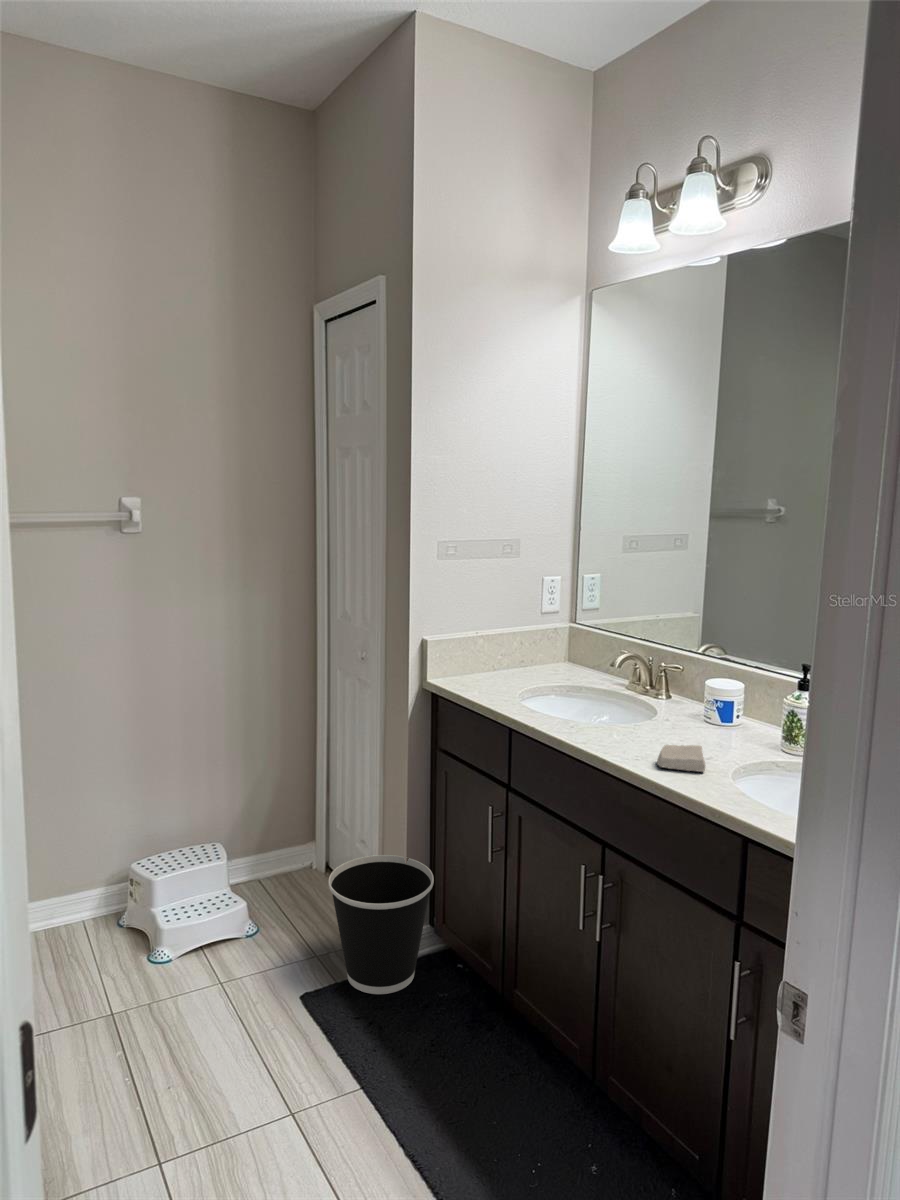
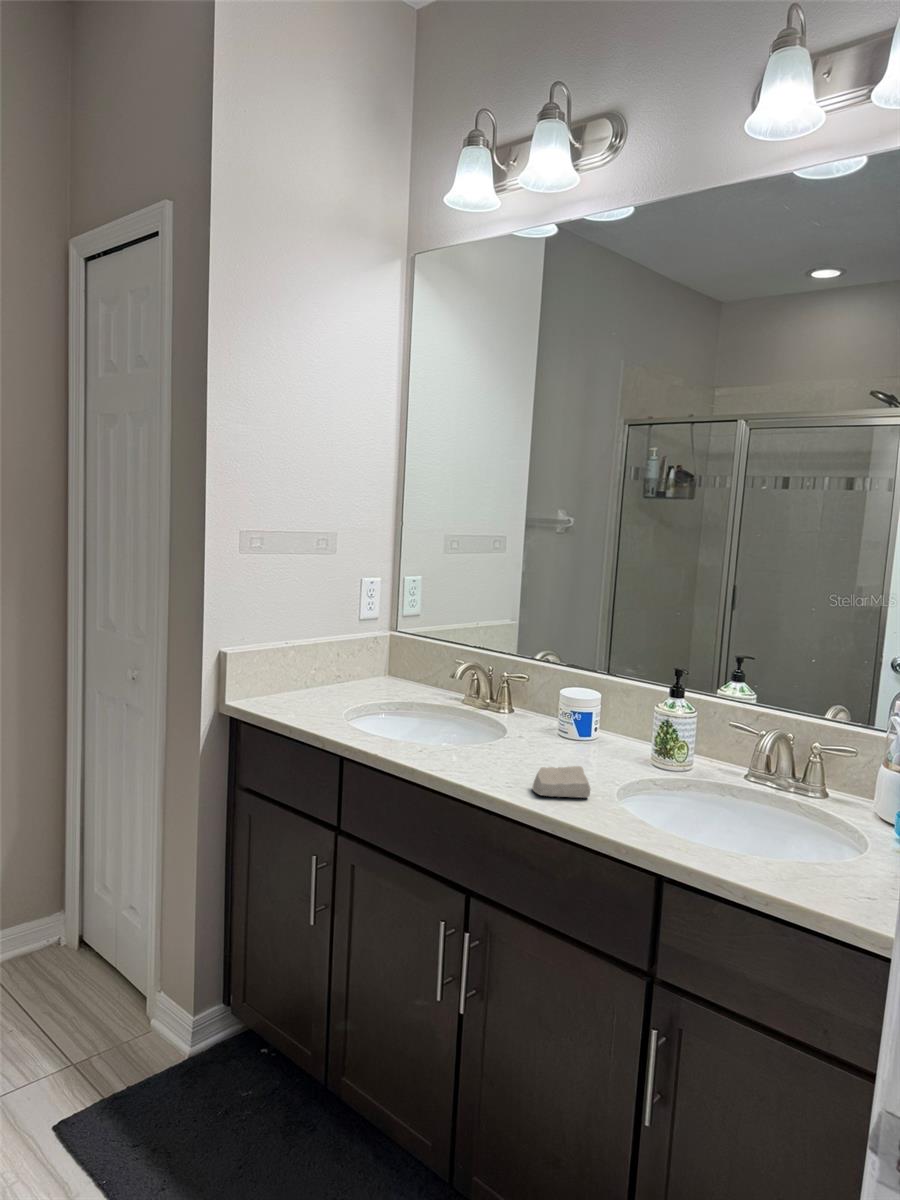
wastebasket: present [329,855,434,994] -> none [93,923,235,1109]

